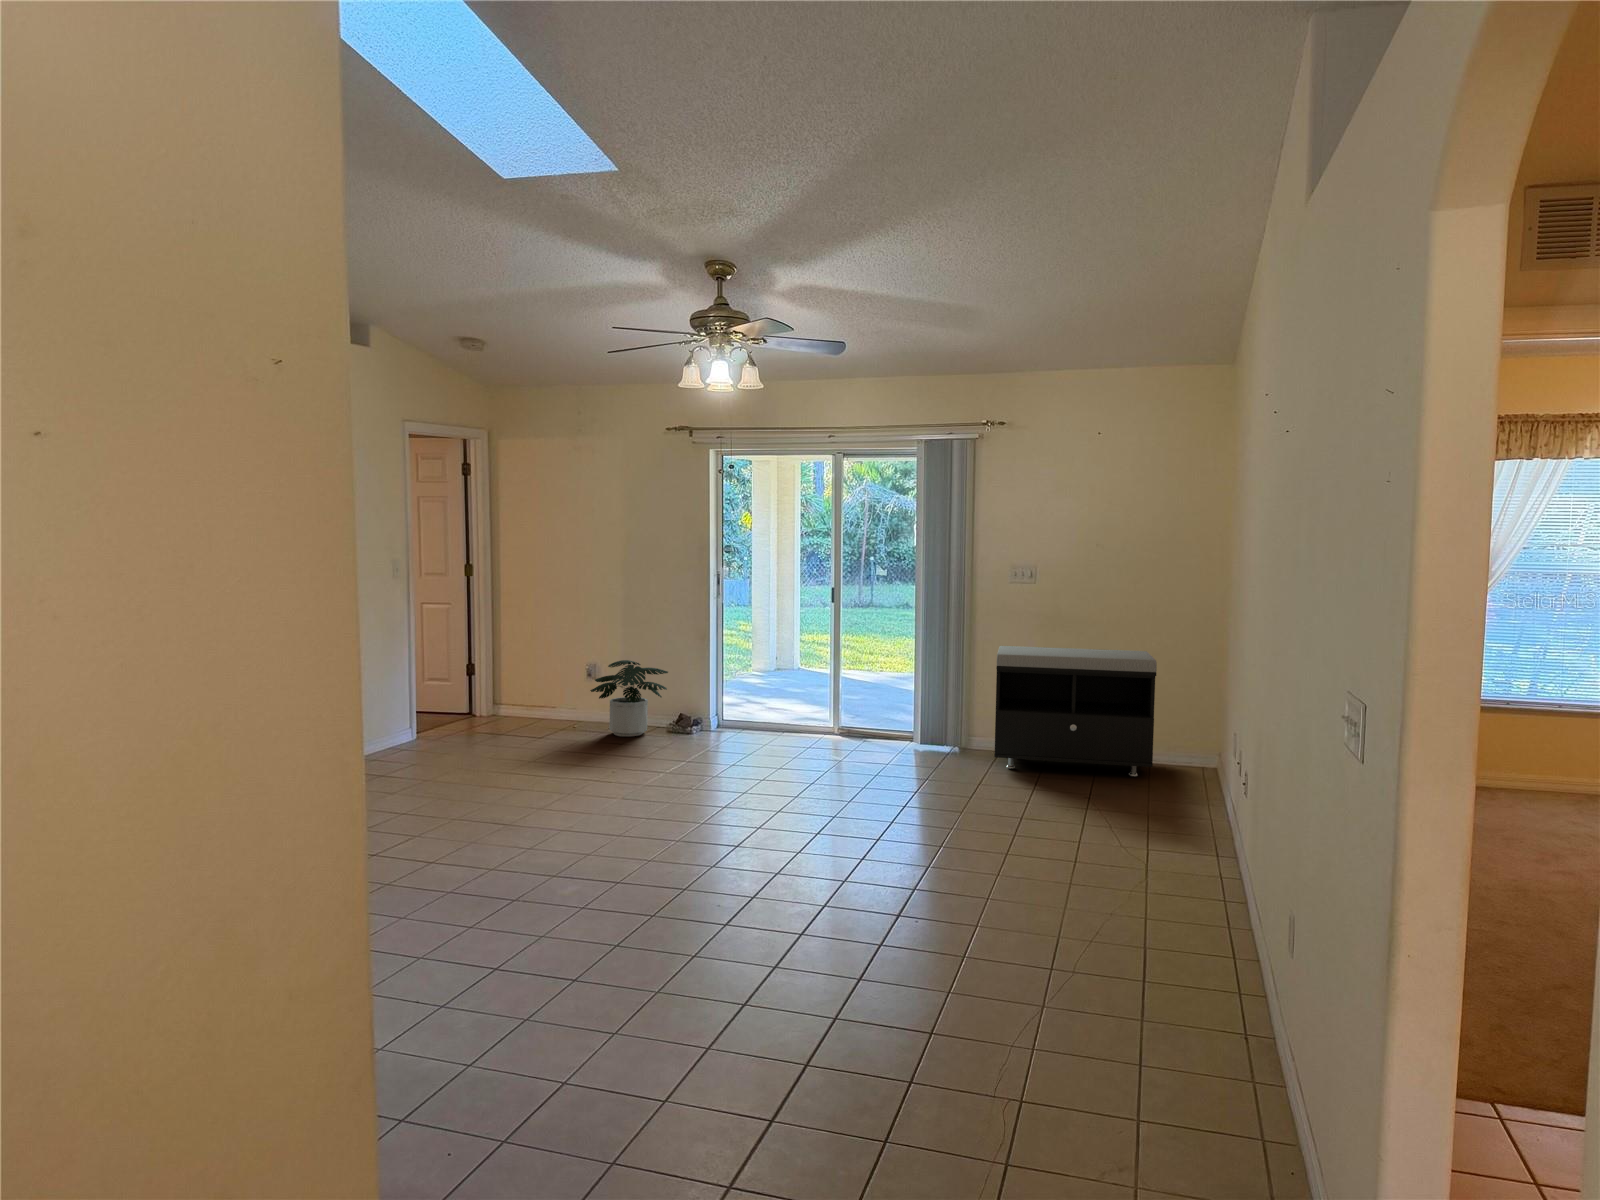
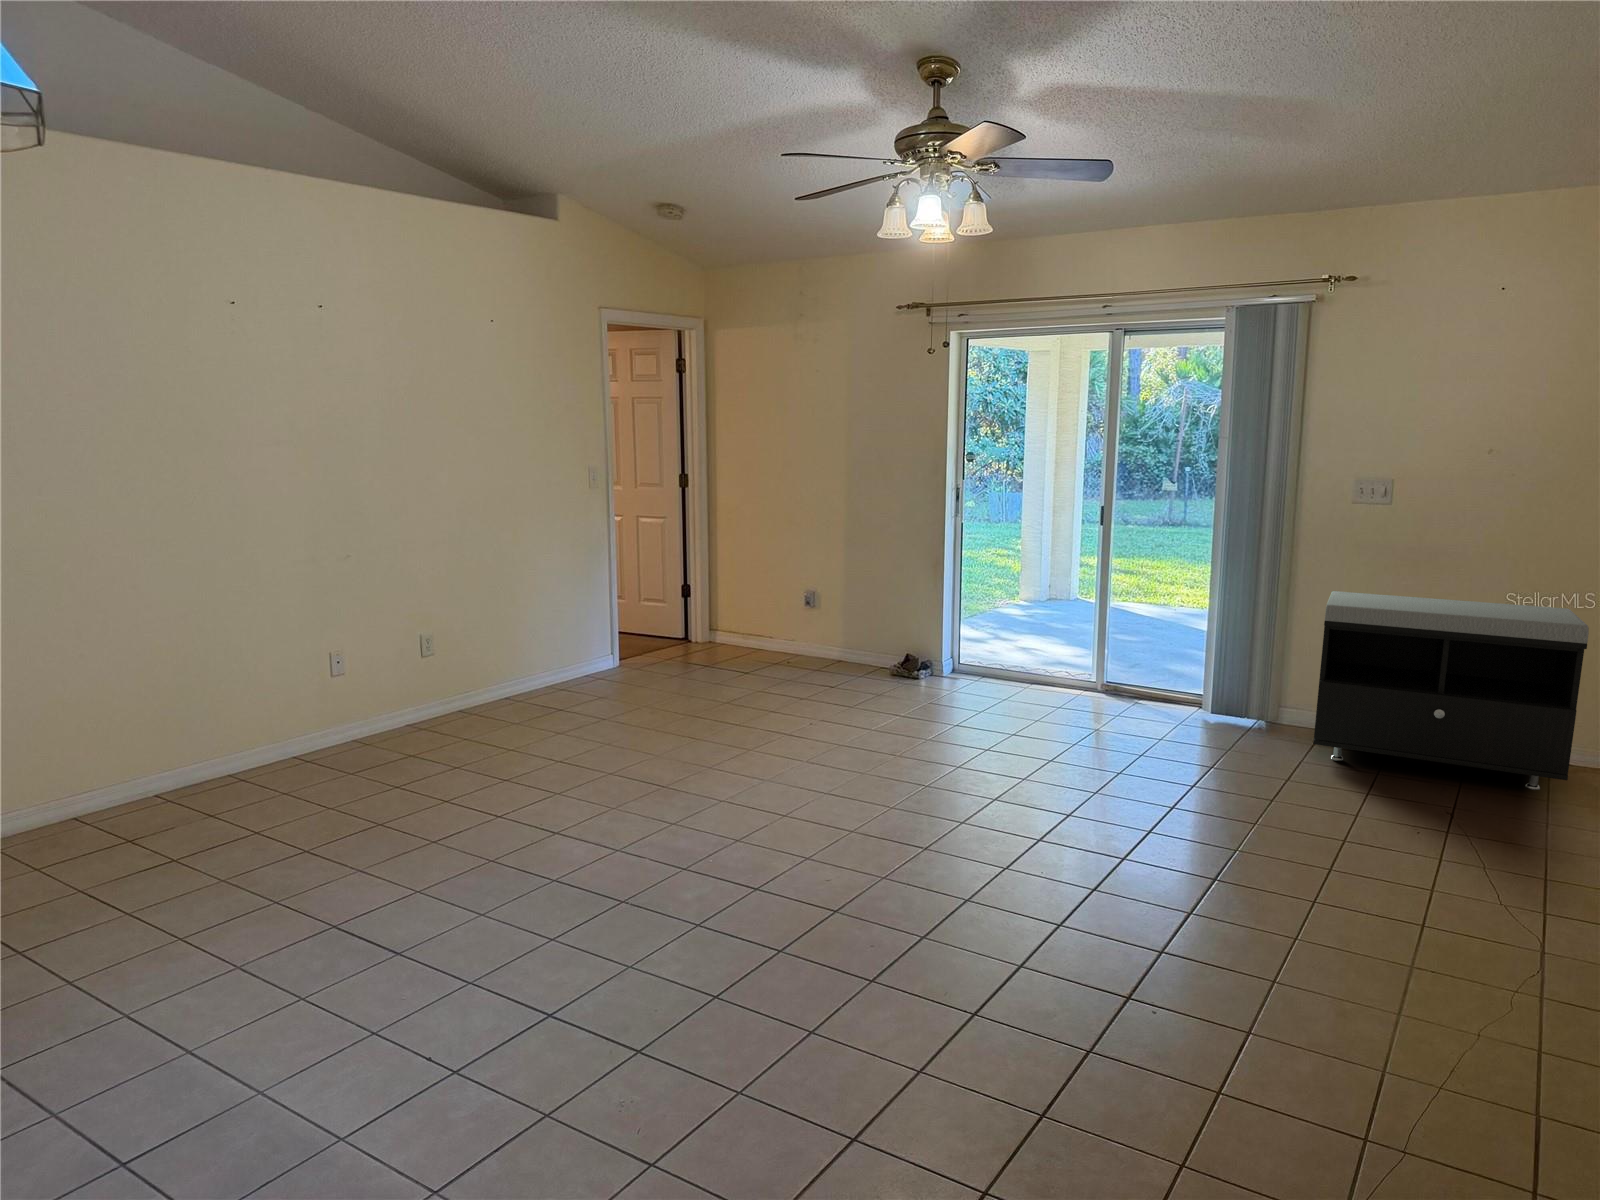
potted plant: present [590,660,668,736] -> none [803,587,896,677]

